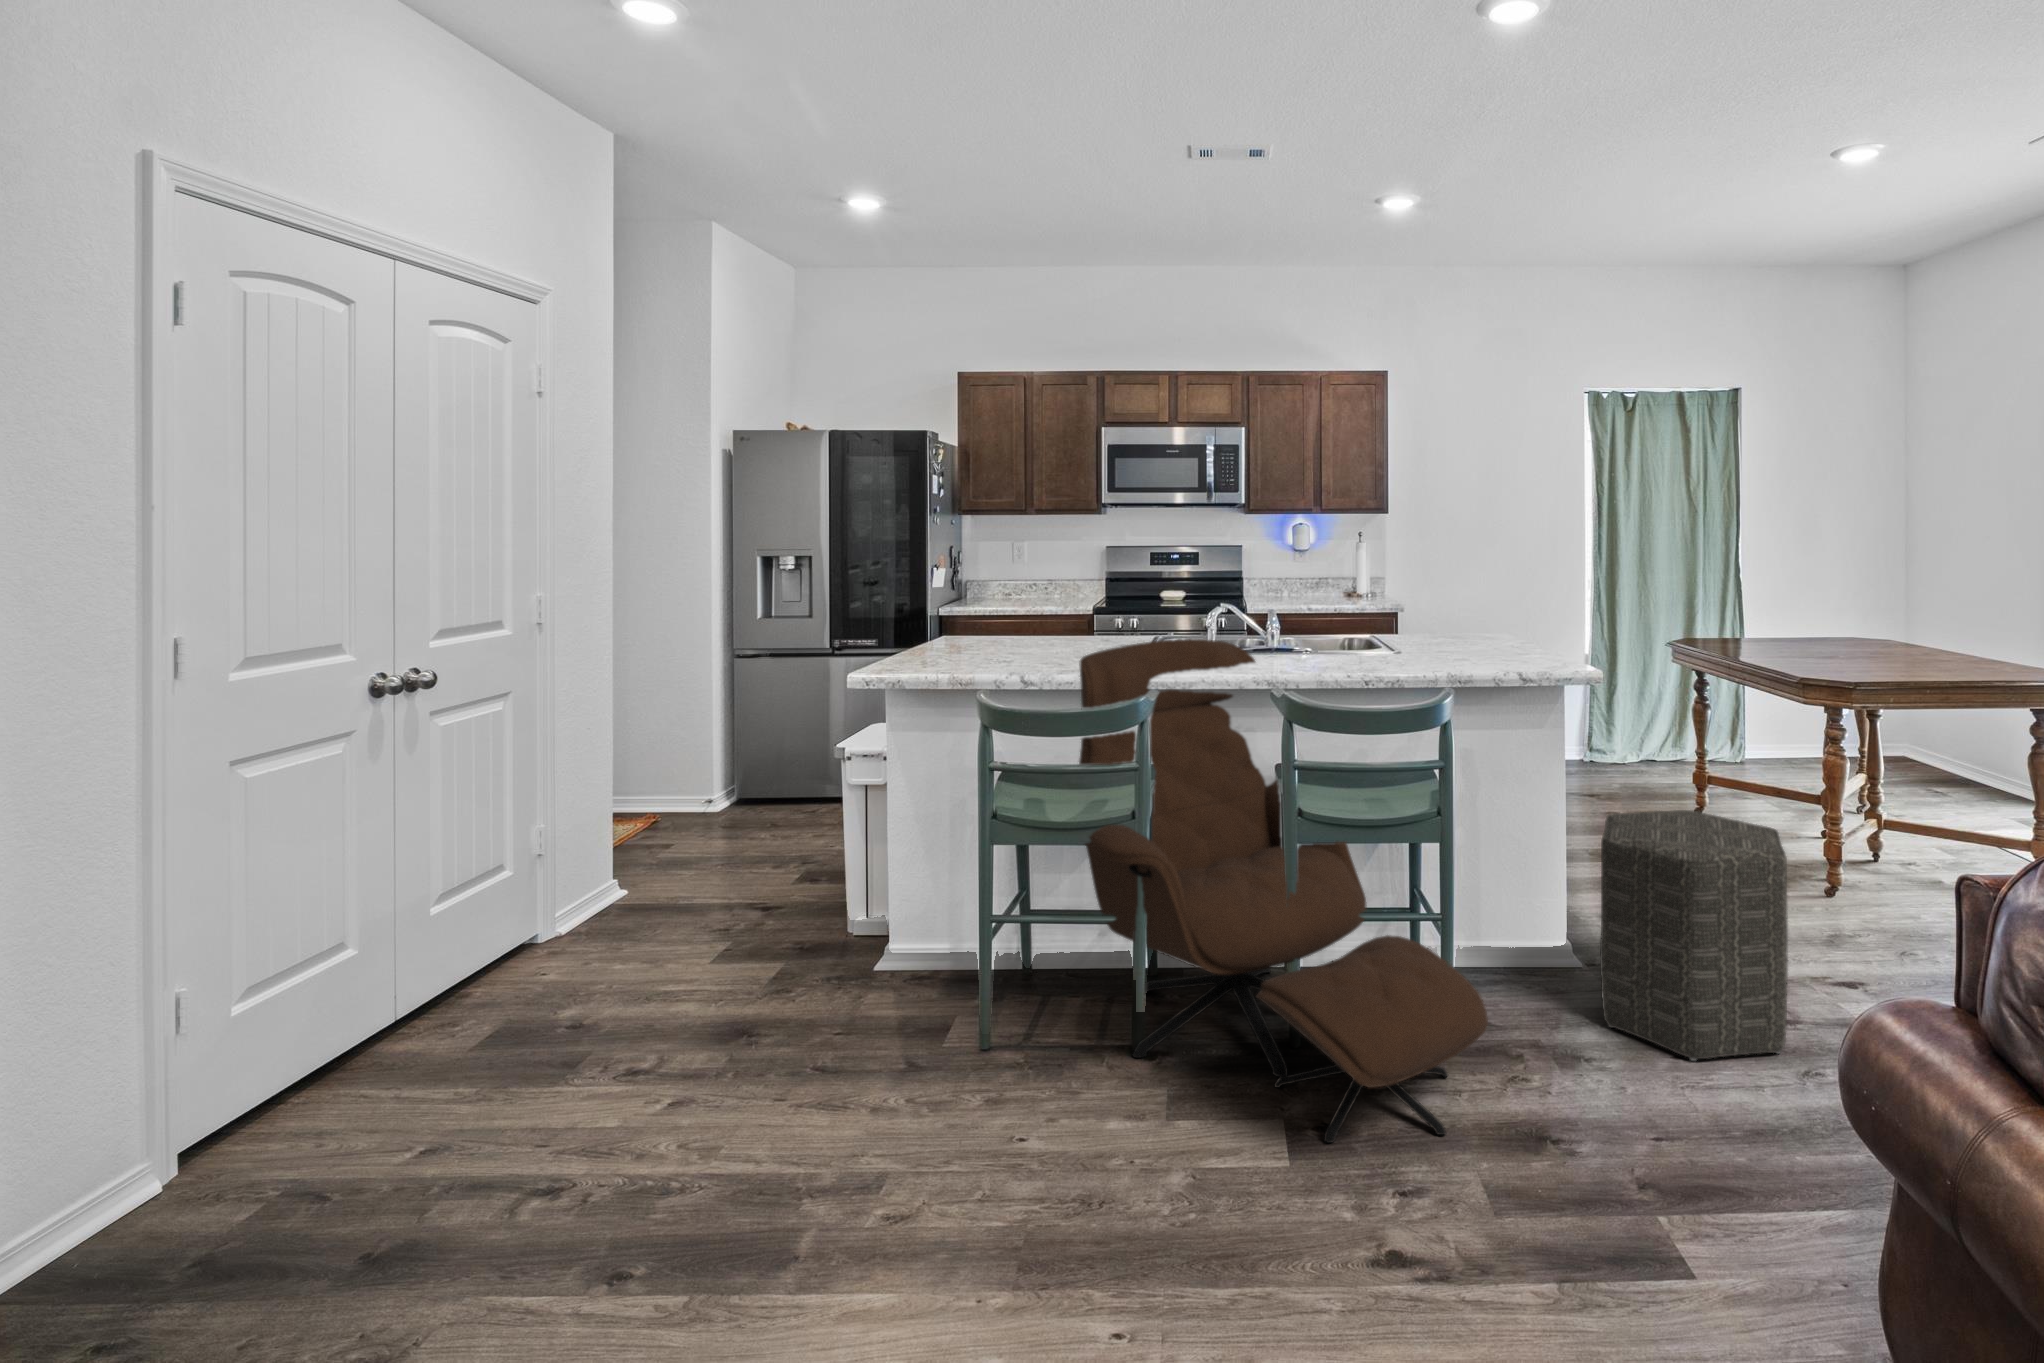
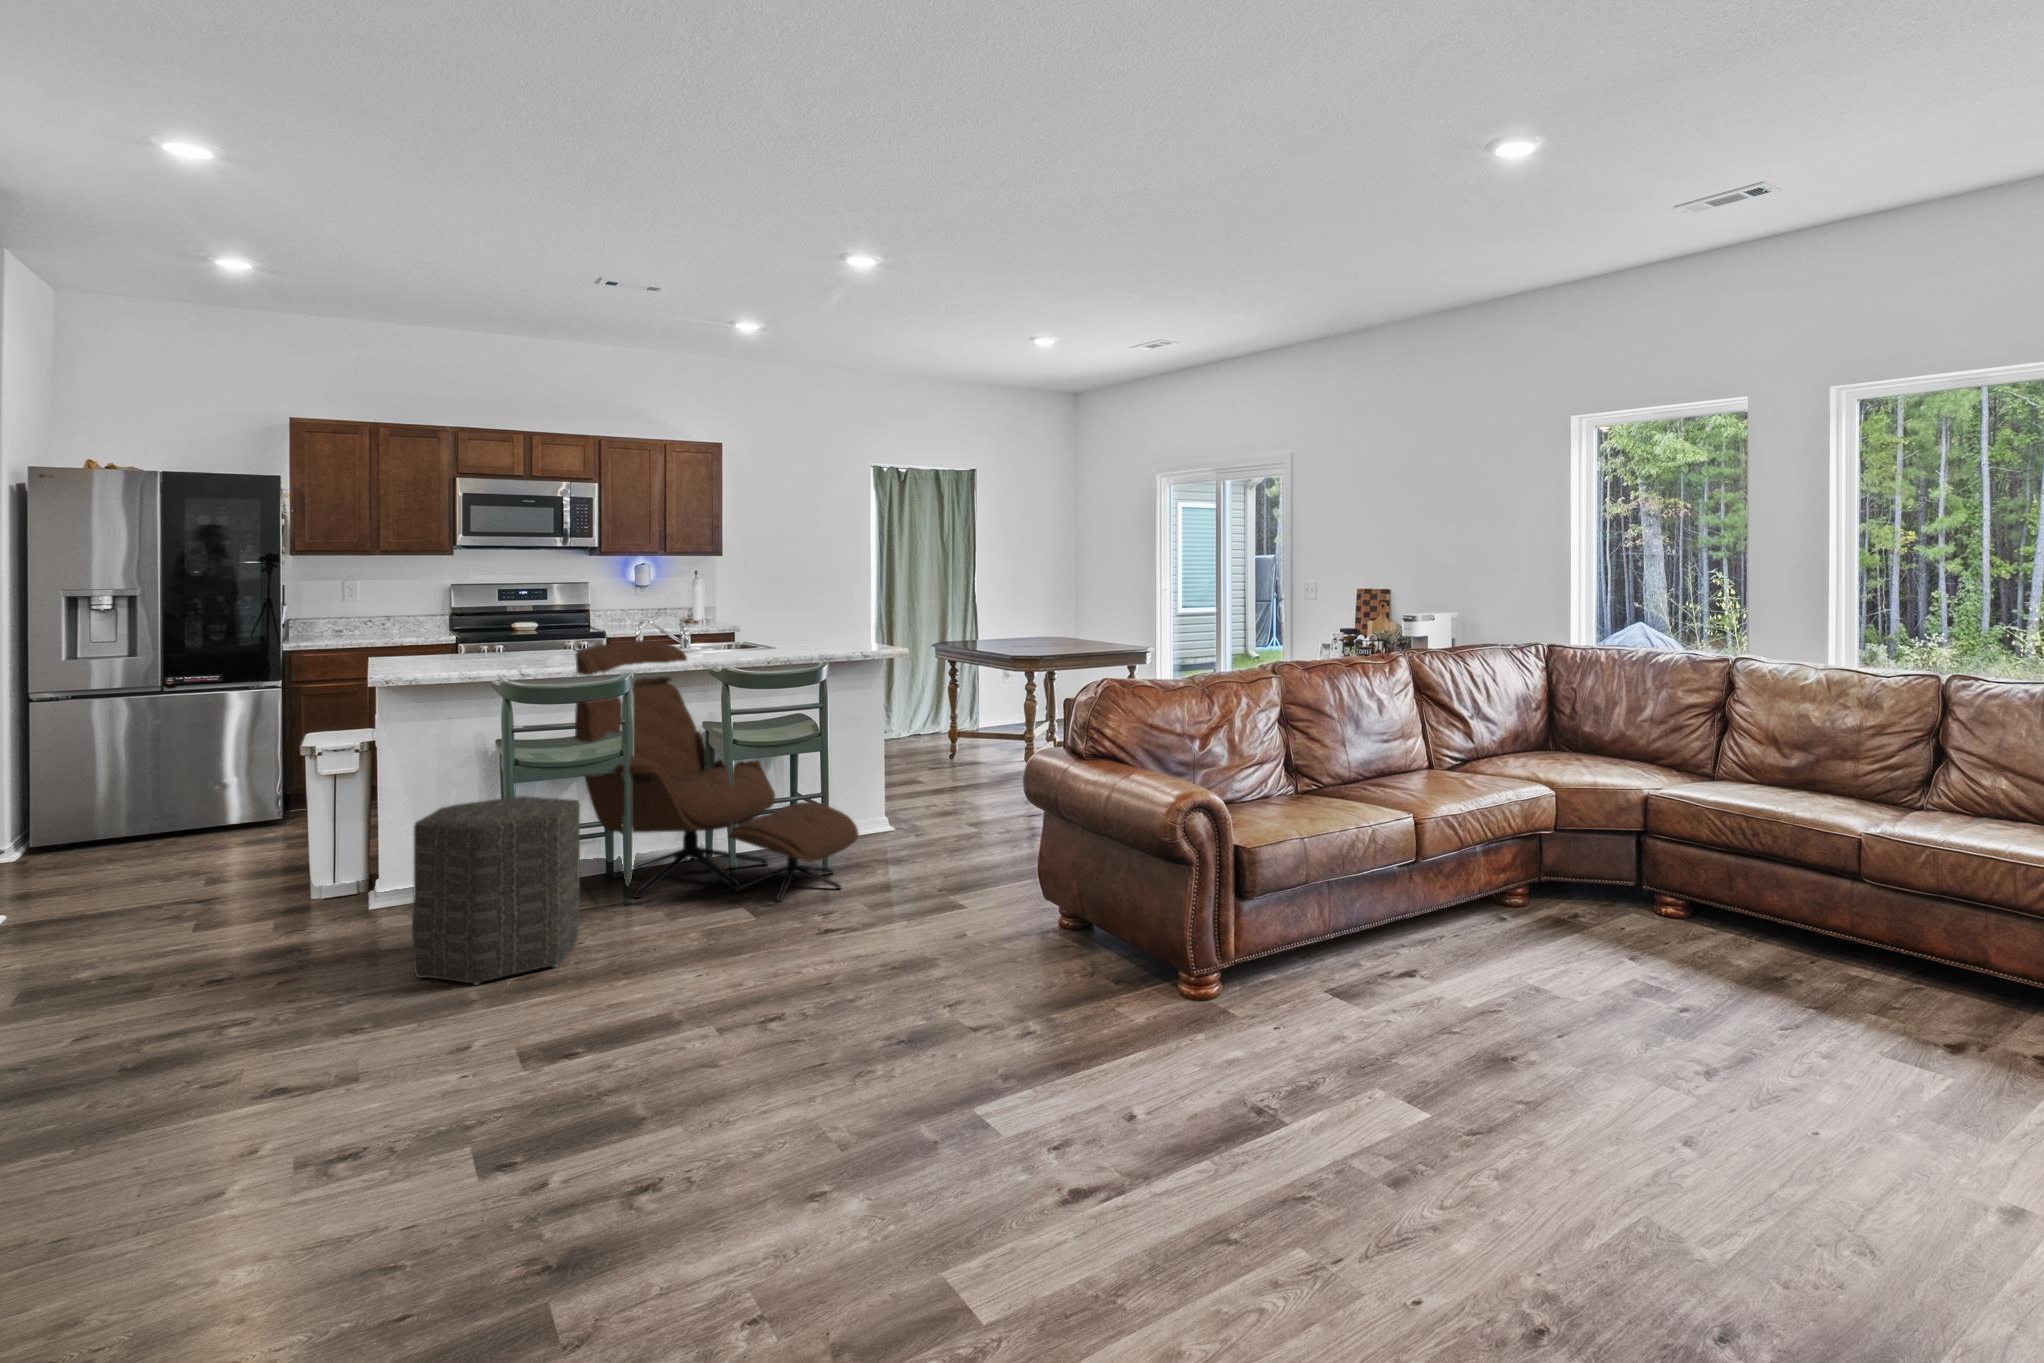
ottoman: present [1600,810,1788,1061] -> present [412,796,580,985]

